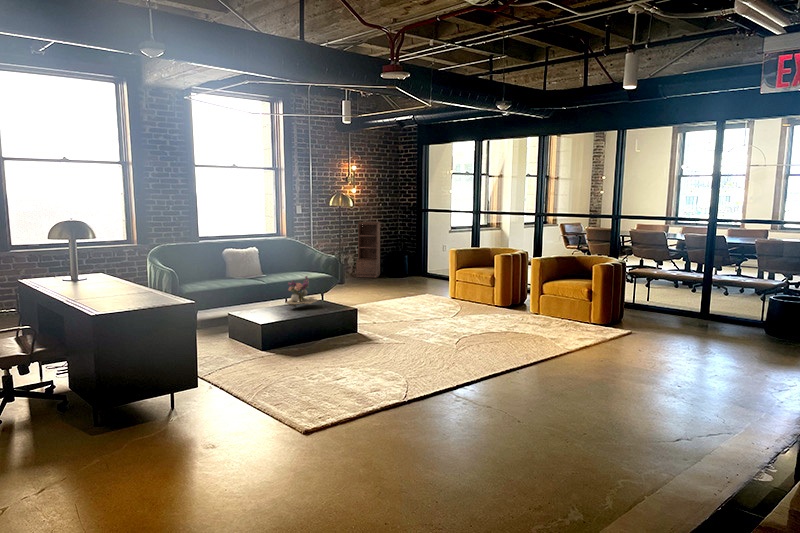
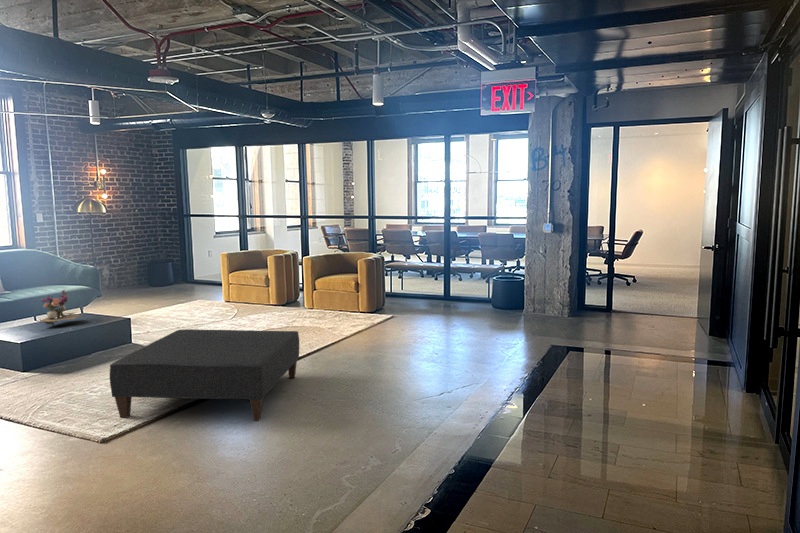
bookshelf: present [356,221,380,278] -> none [107,230,137,291]
ottoman: none [319,326,513,440] -> present [110,329,299,421]

